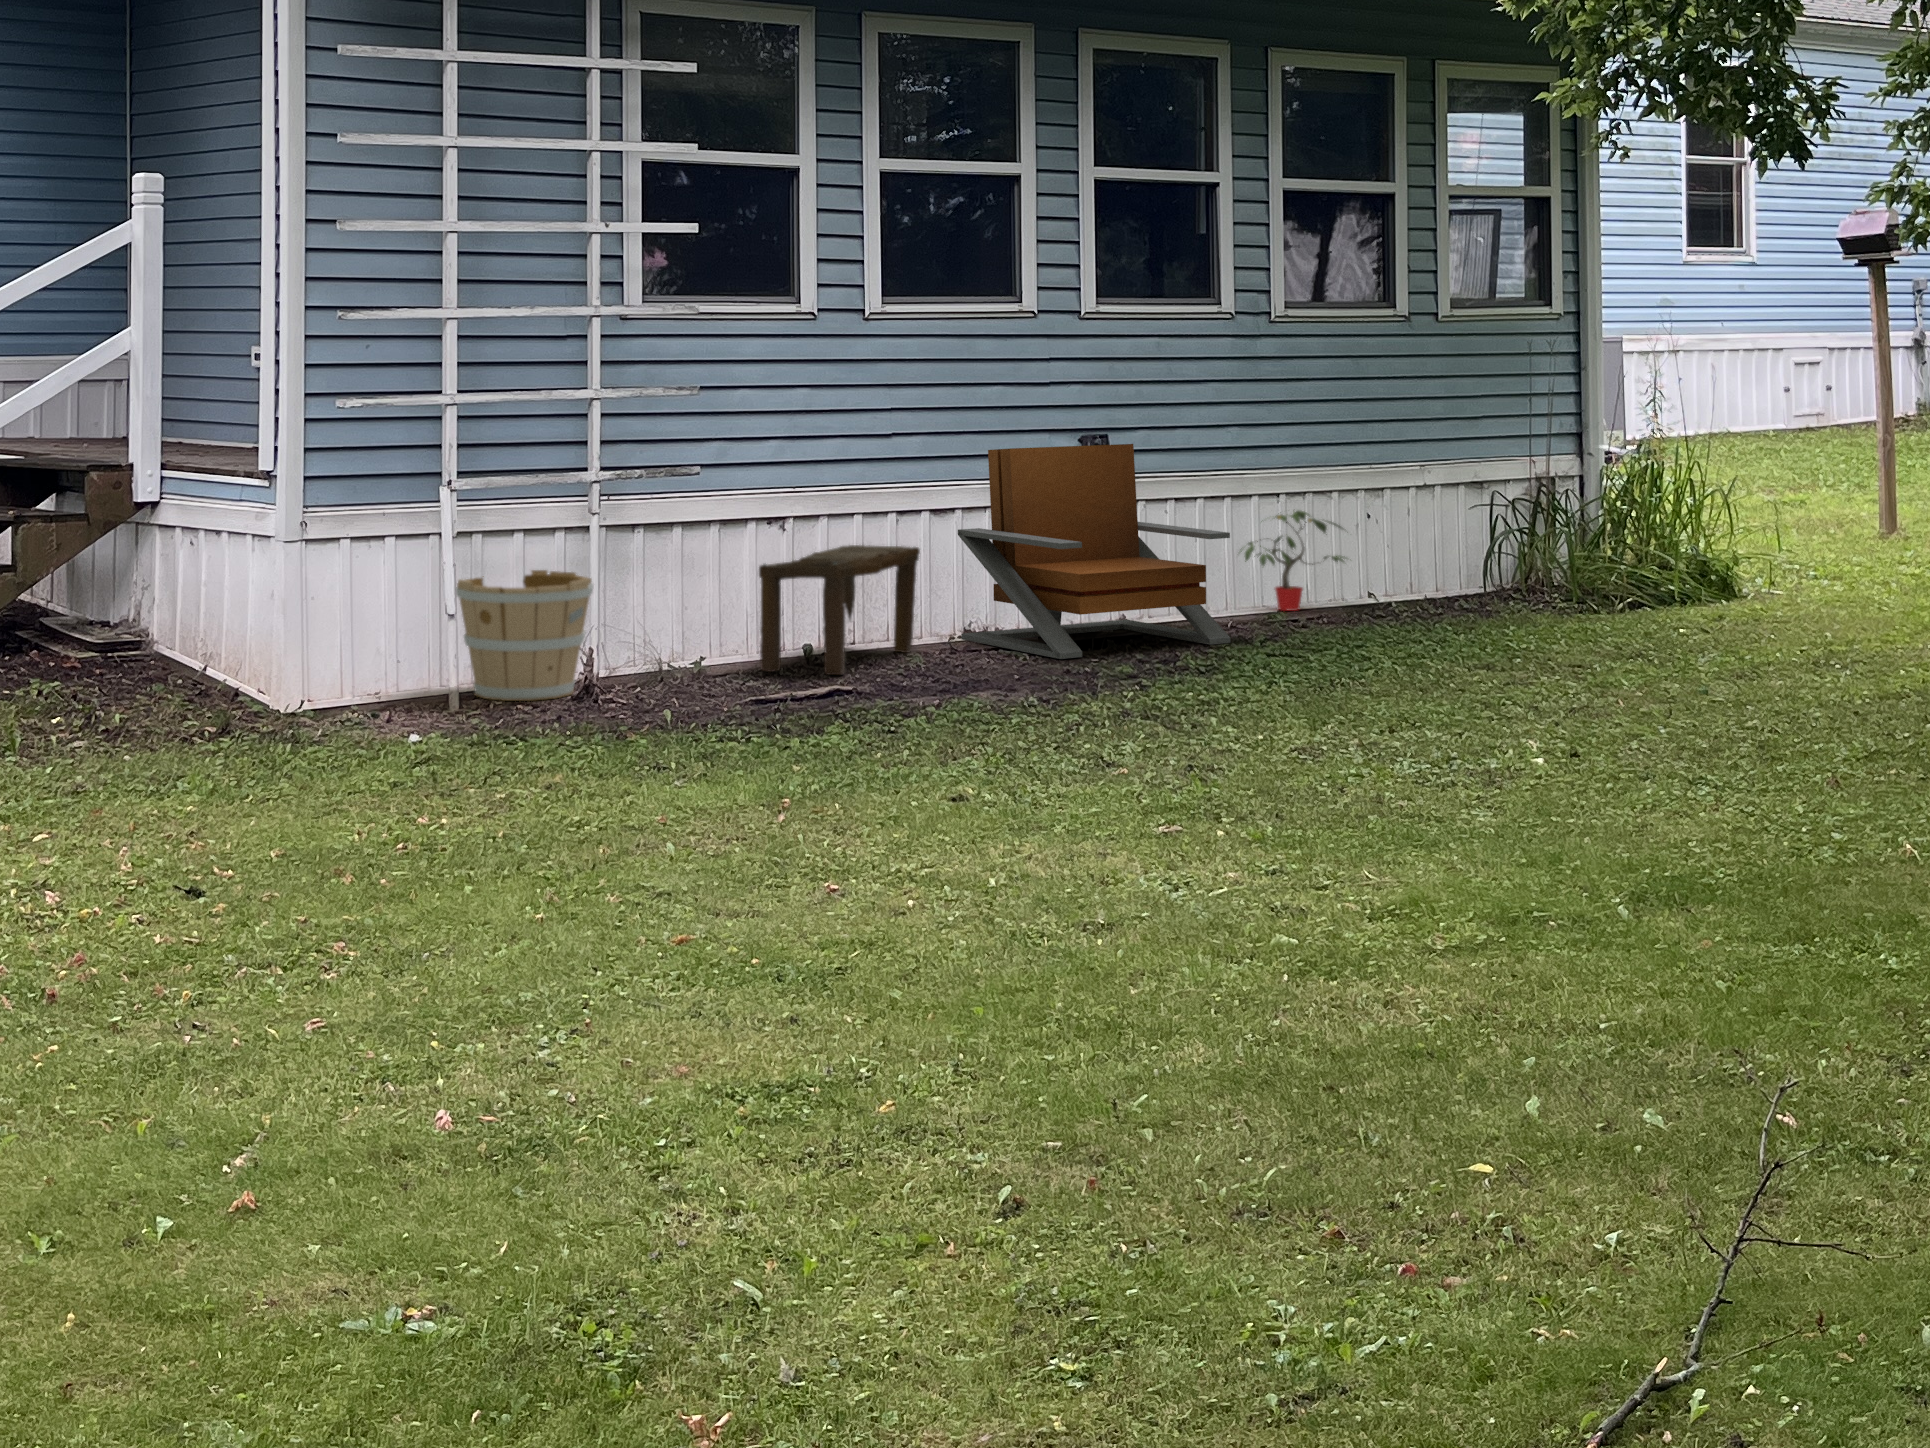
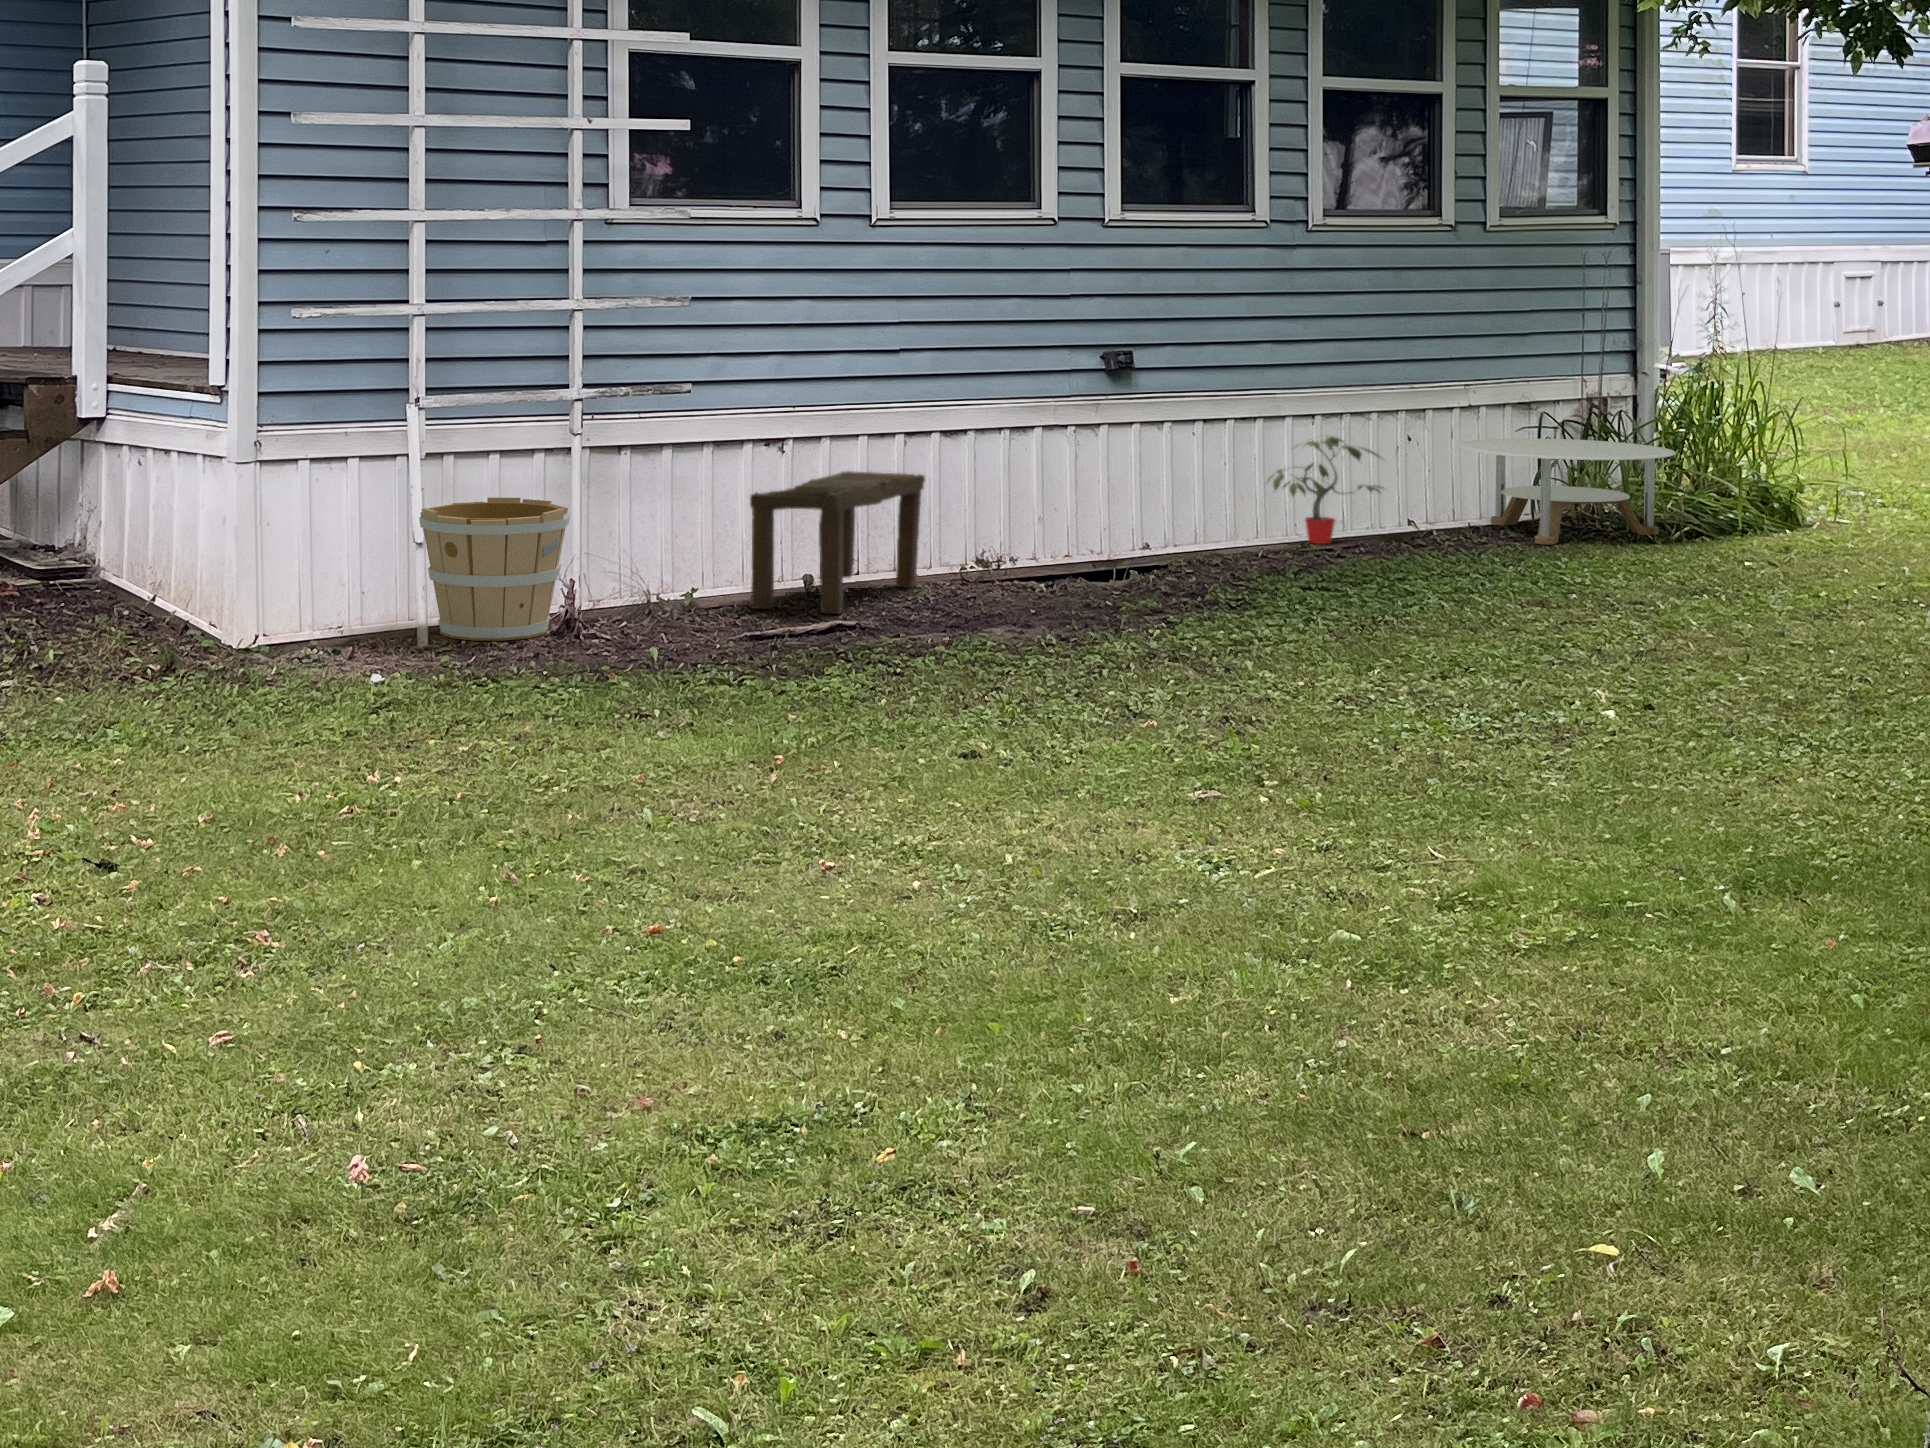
lounge chair: present [958,444,1230,659] -> none [966,365,1261,597]
round table: none [1417,512,1618,610] -> present [1458,439,1676,545]

